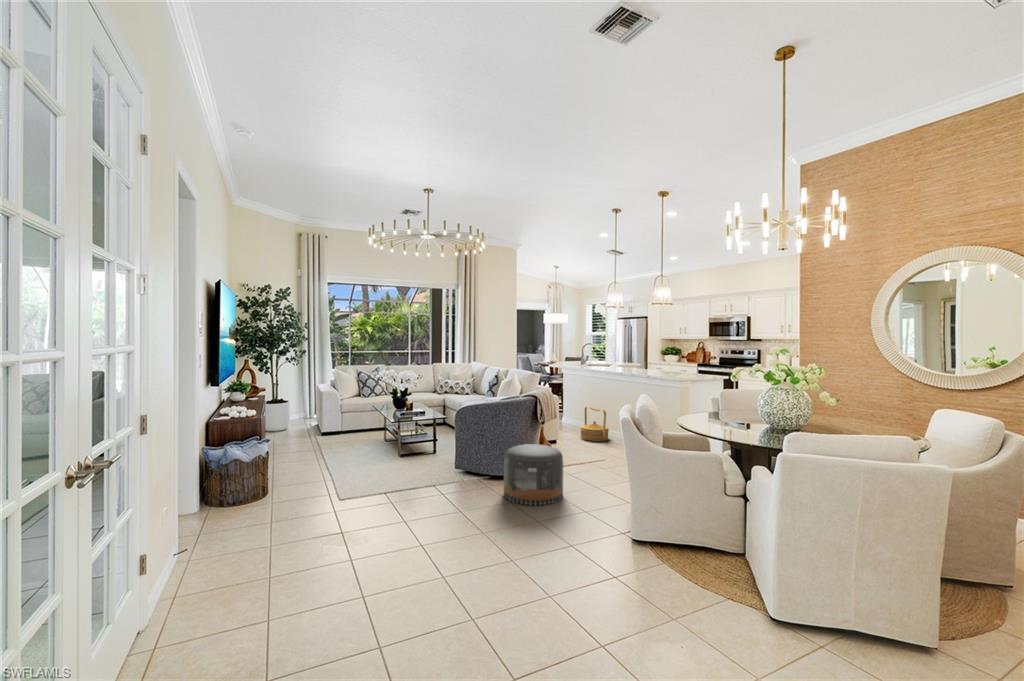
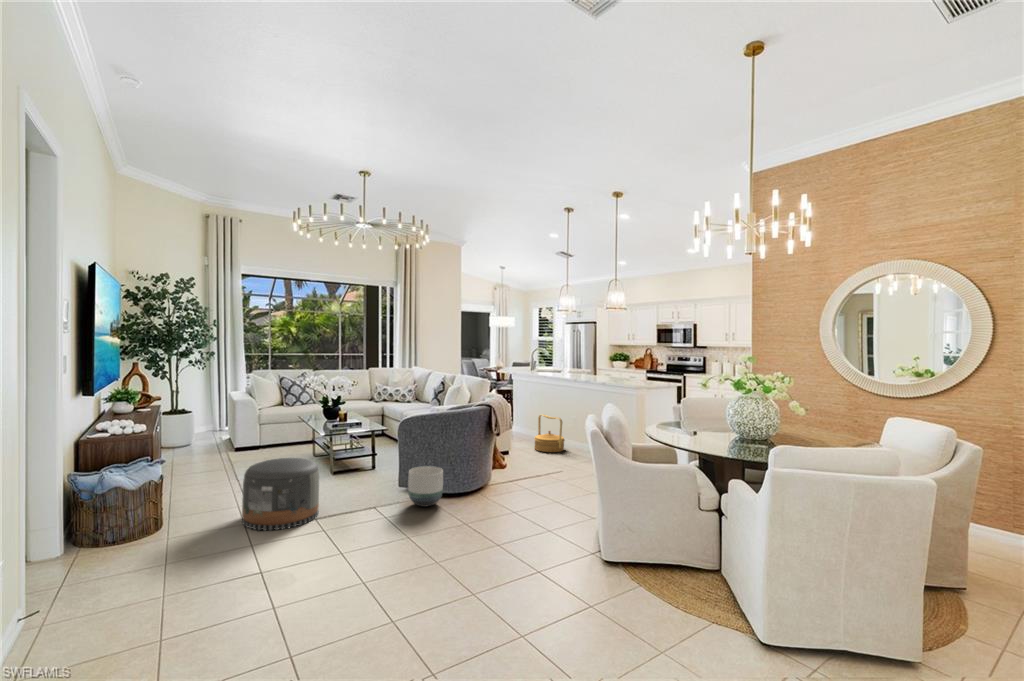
pouf: present [504,444,563,505] -> present [242,458,319,531]
planter: none [463,450,492,484] -> present [408,466,443,507]

